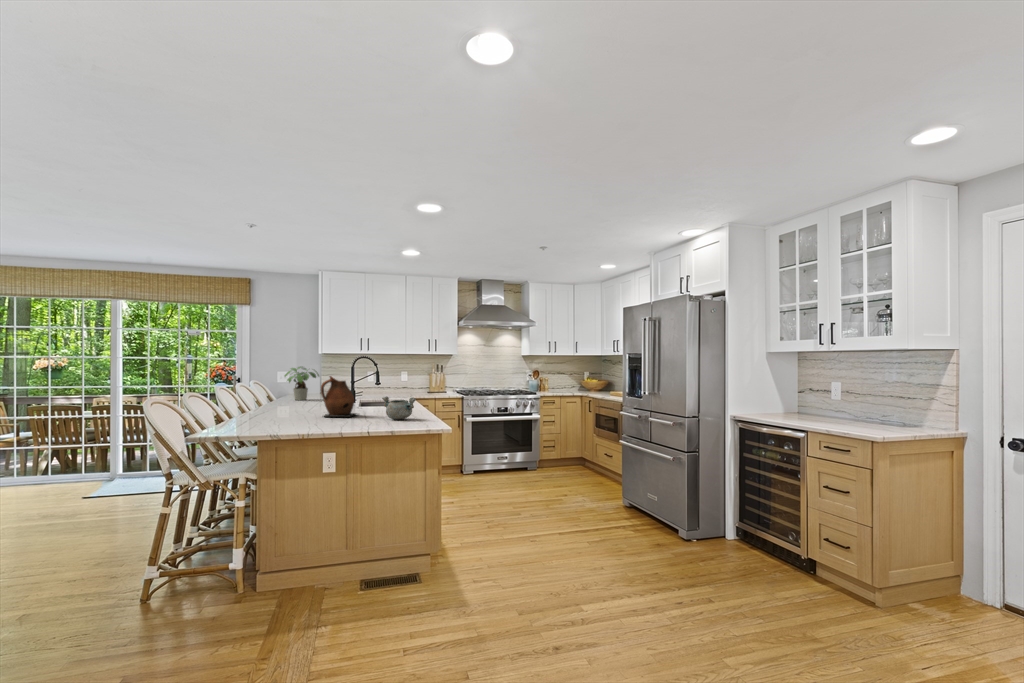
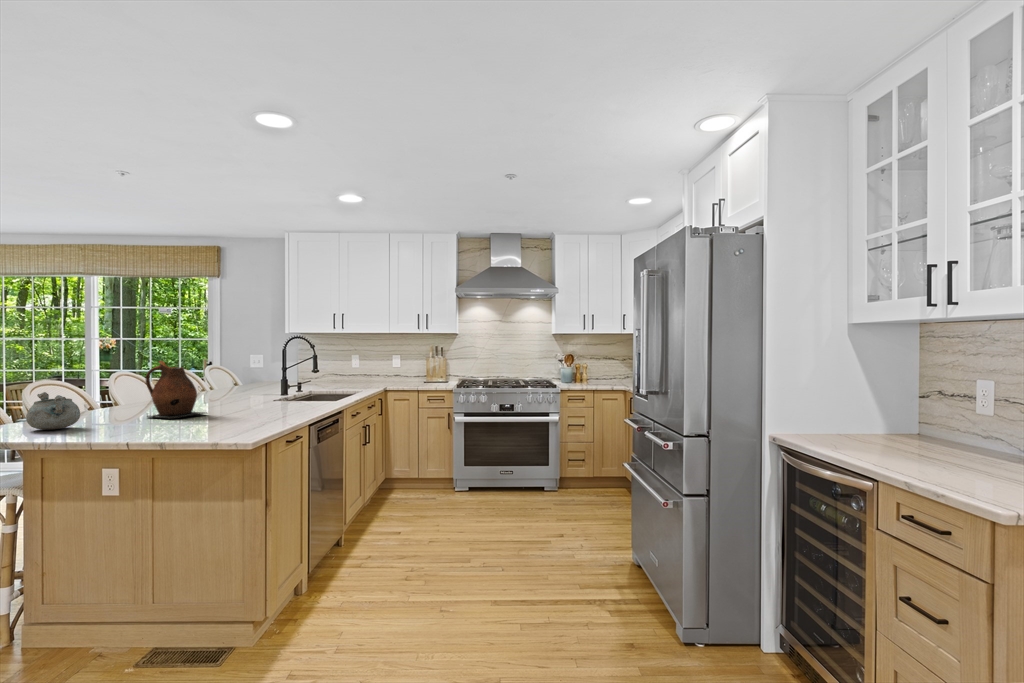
potted plant: present [285,367,319,400] -> none [214,349,264,391]
bowl: present [382,396,416,420] -> present [26,392,80,430]

